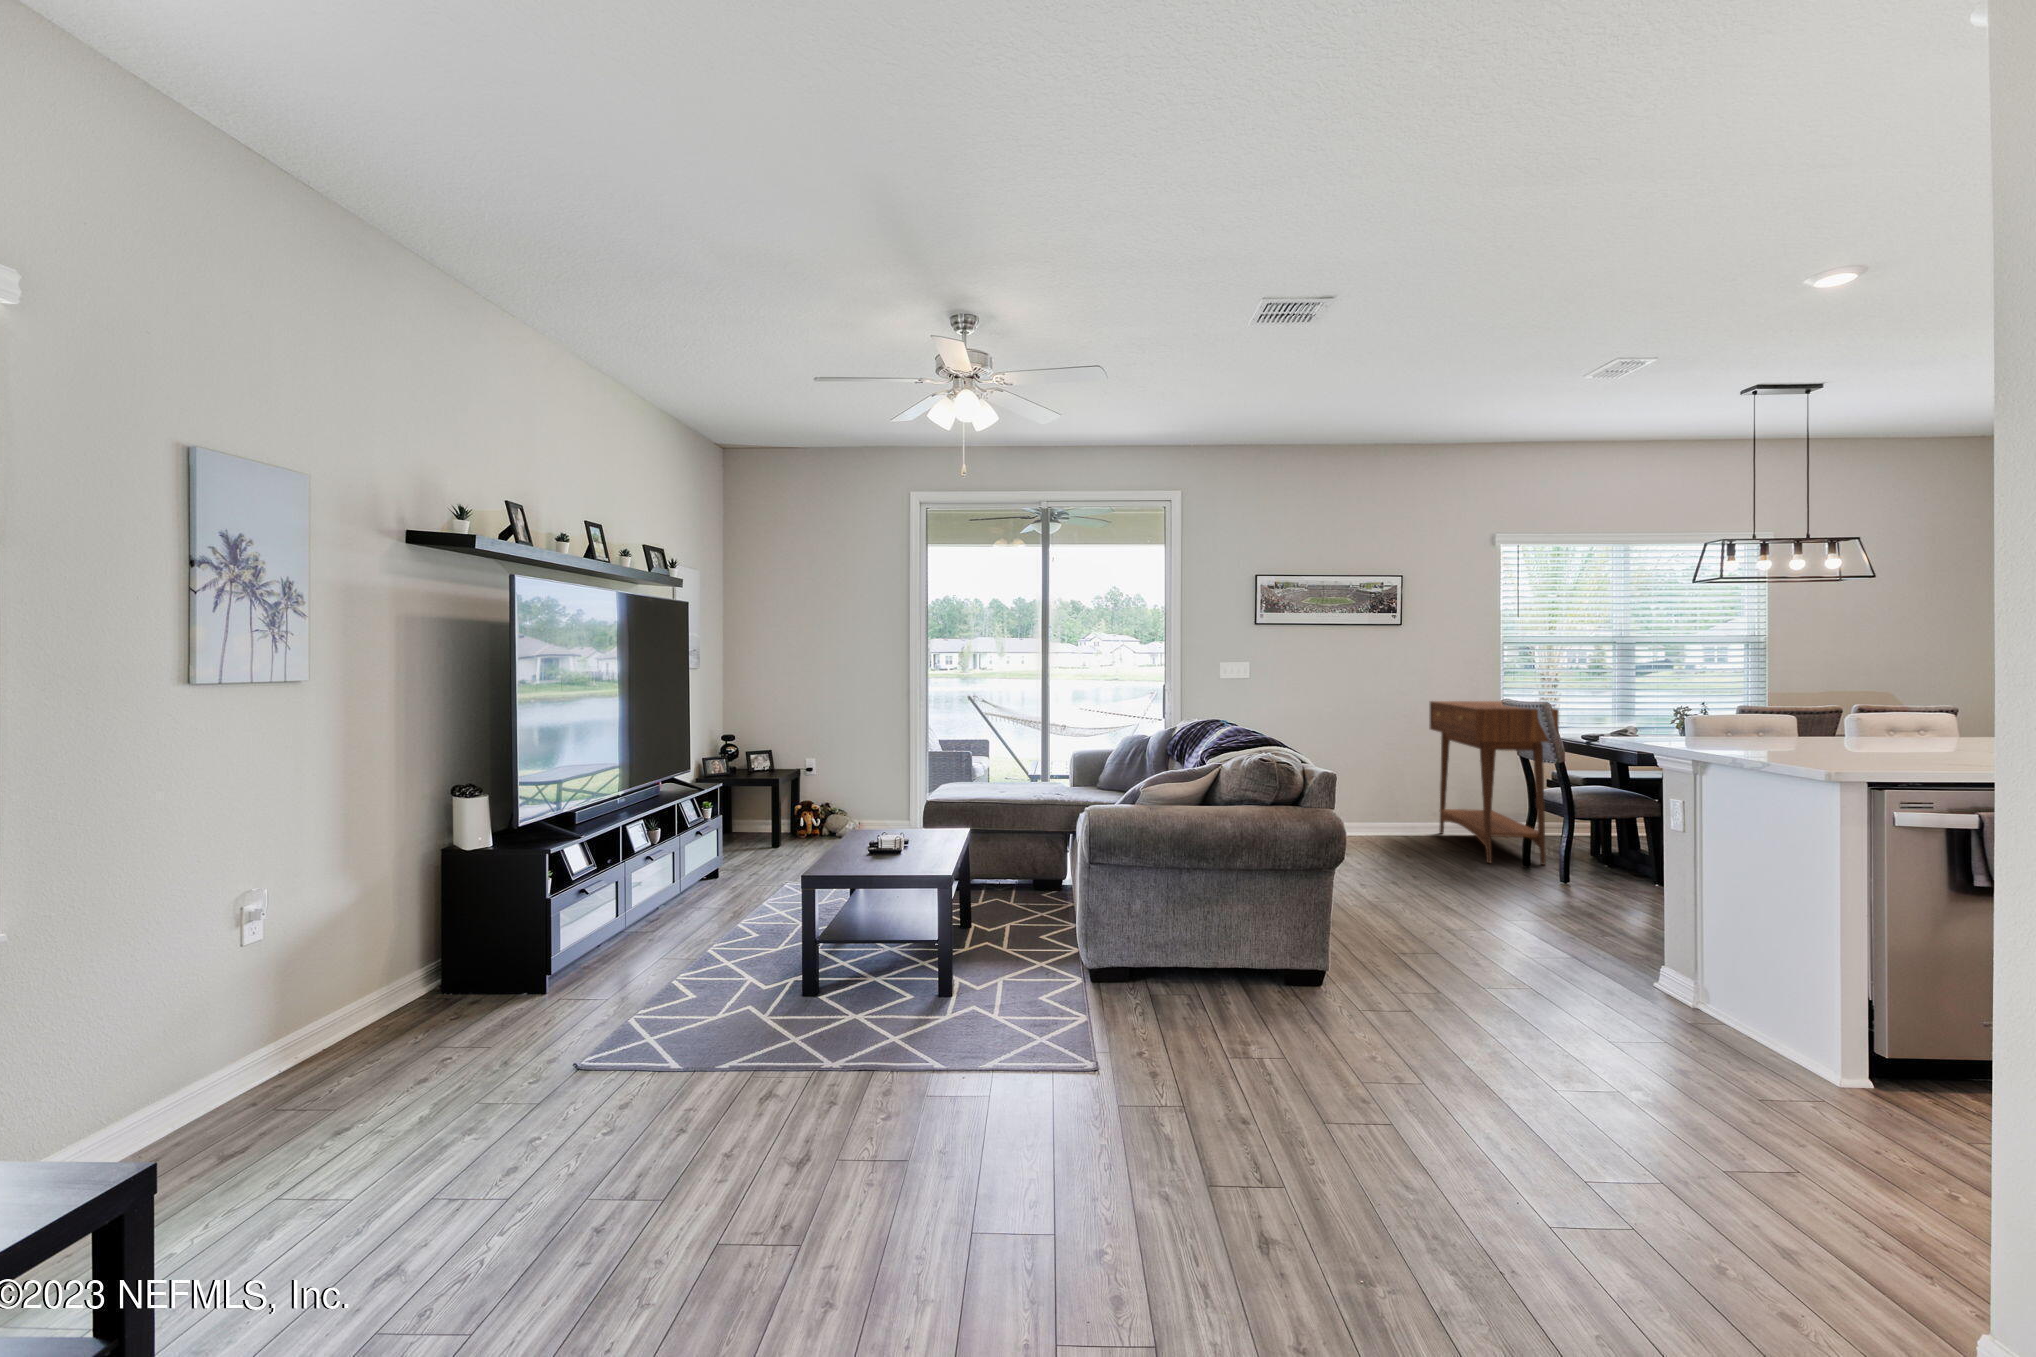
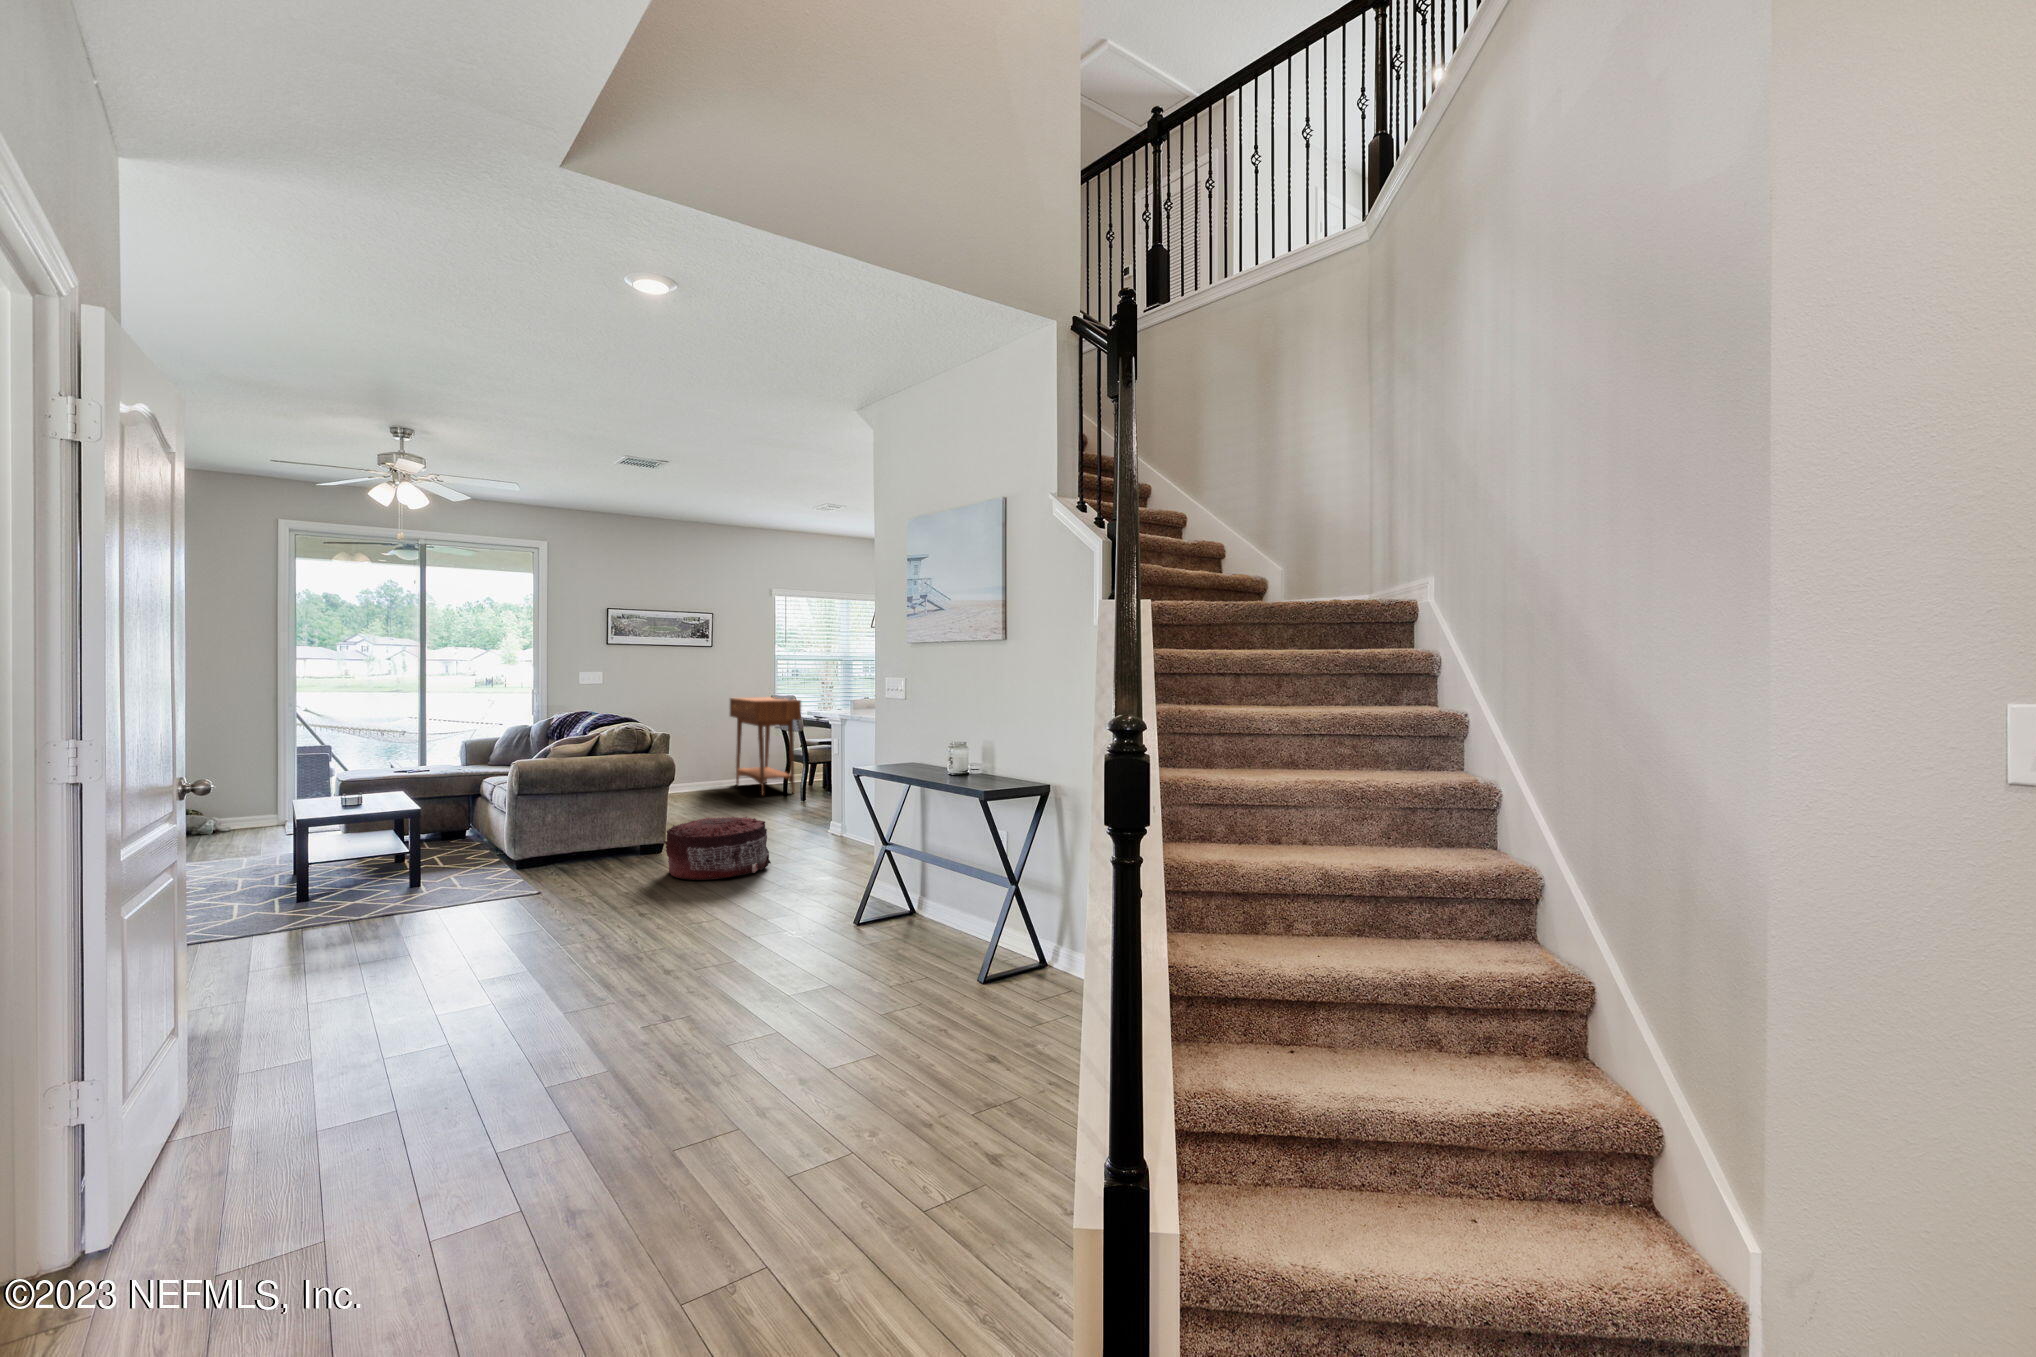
pouf: none [1324,951,1557,1121] -> present [665,817,771,880]

